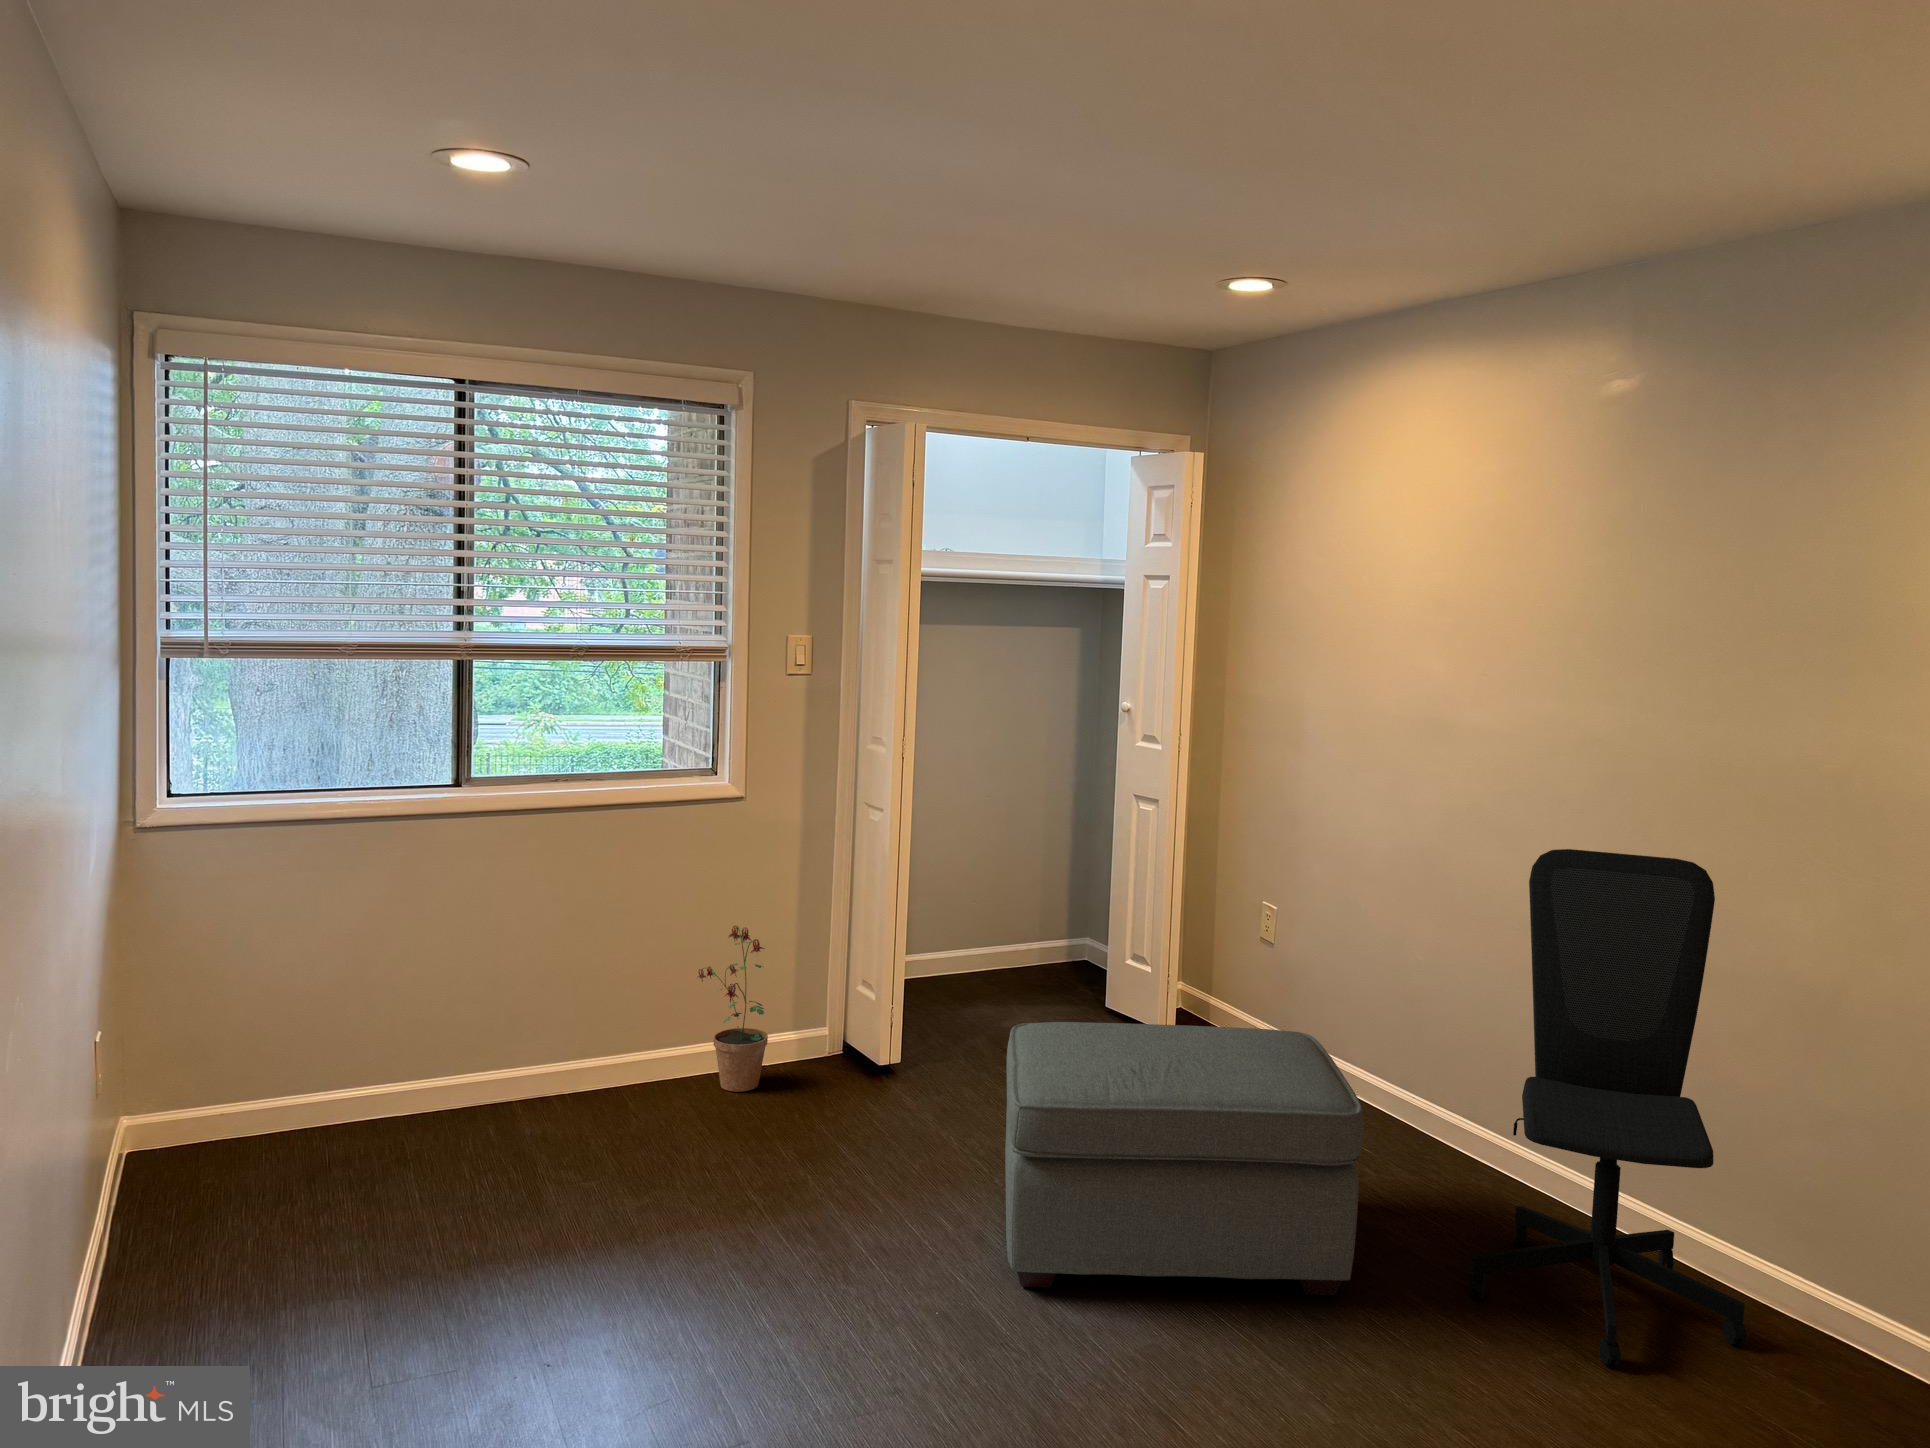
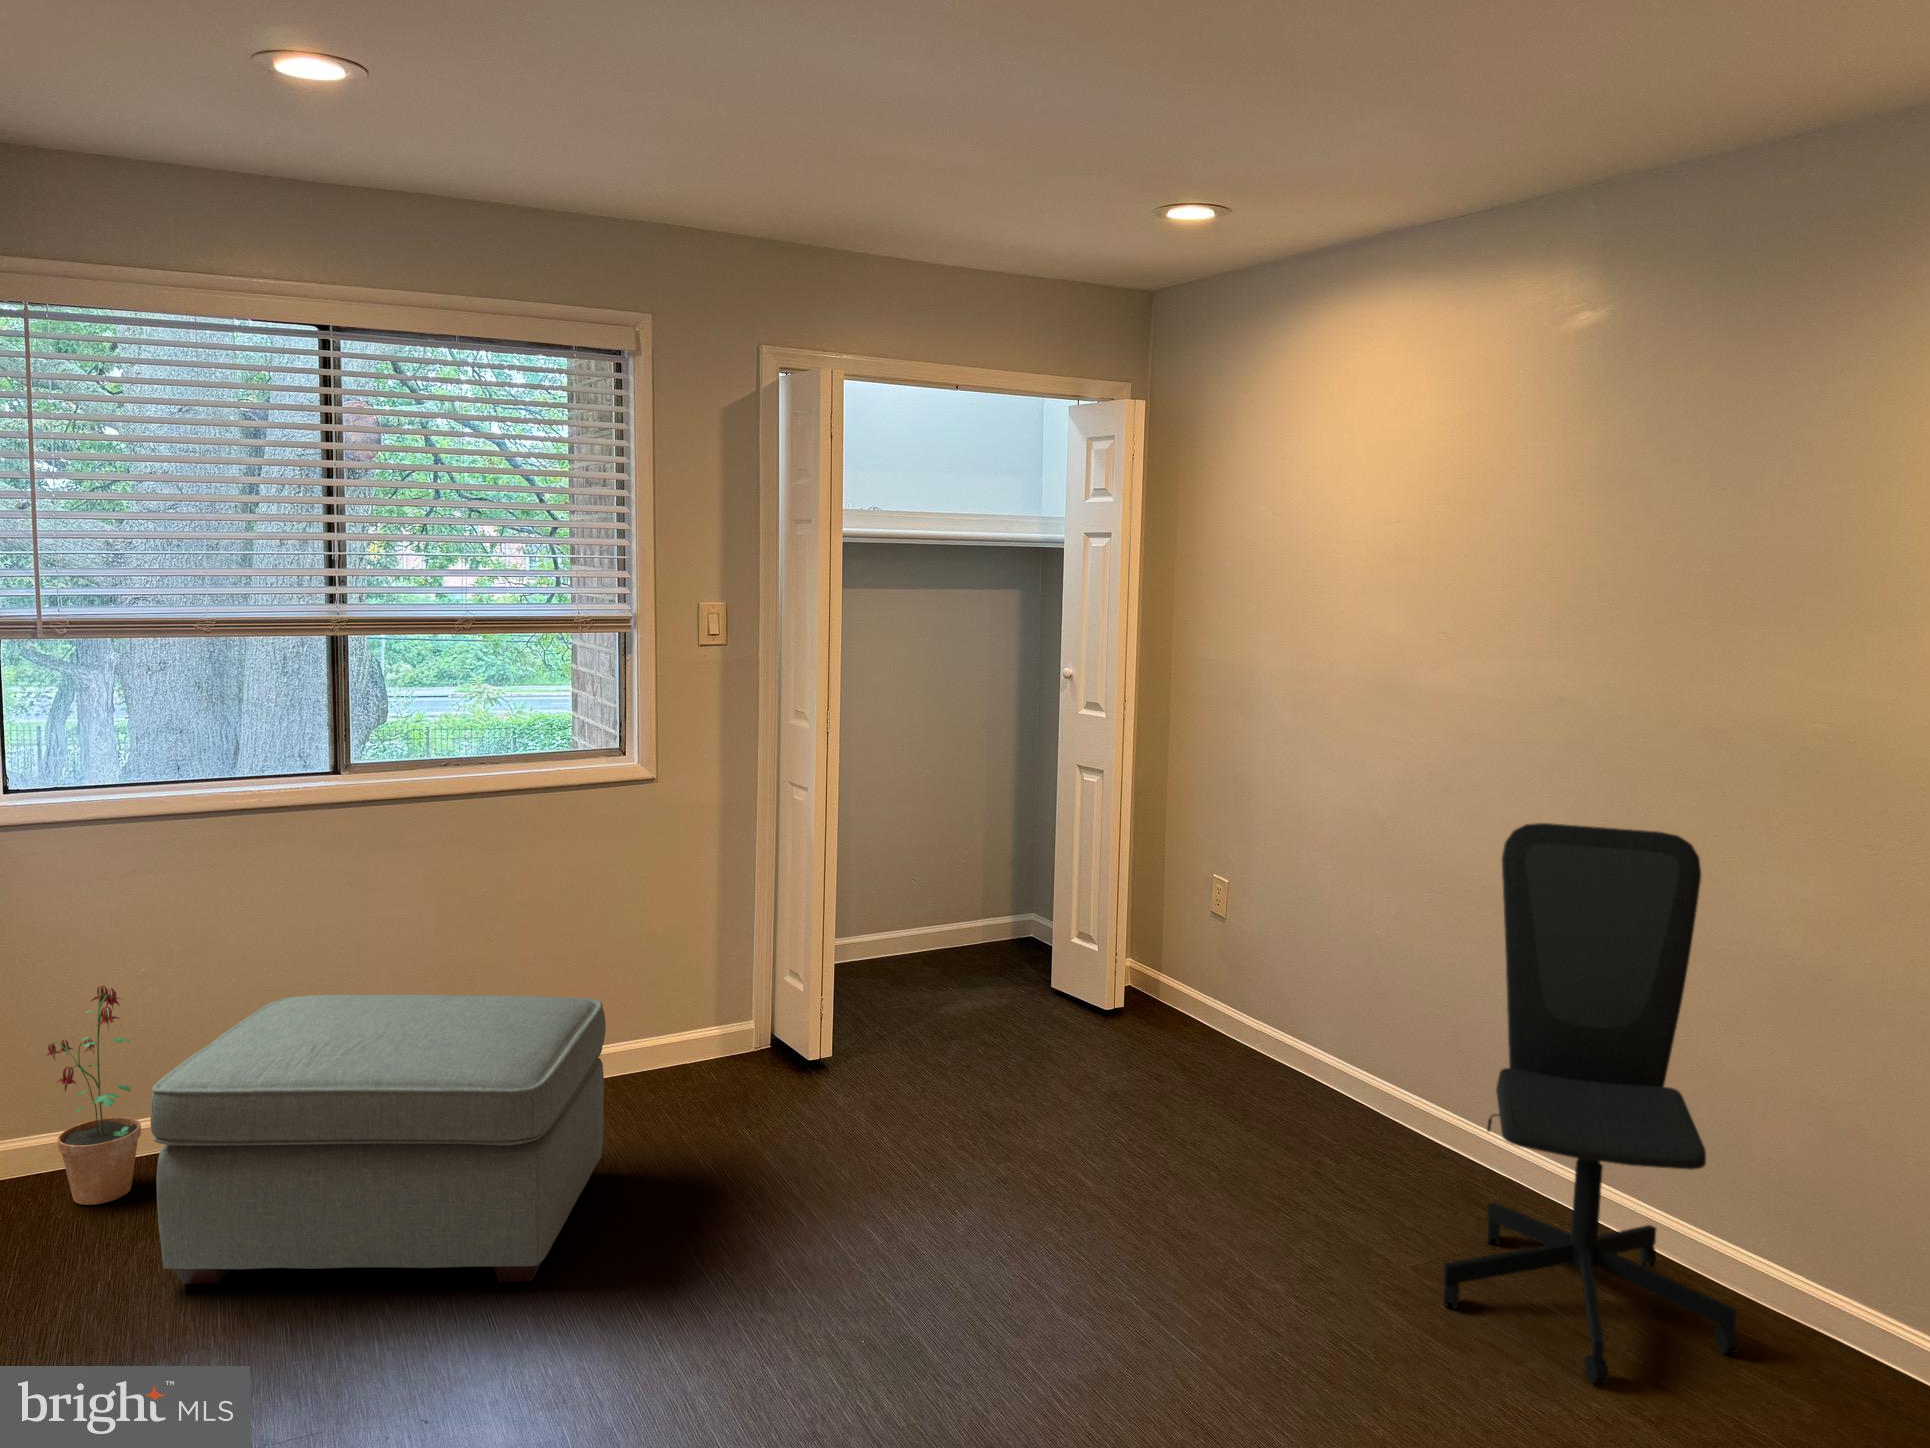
potted plant: present [697,926,768,1092] -> present [47,986,141,1205]
ottoman: present [1005,1022,1364,1295] -> present [150,995,606,1284]

